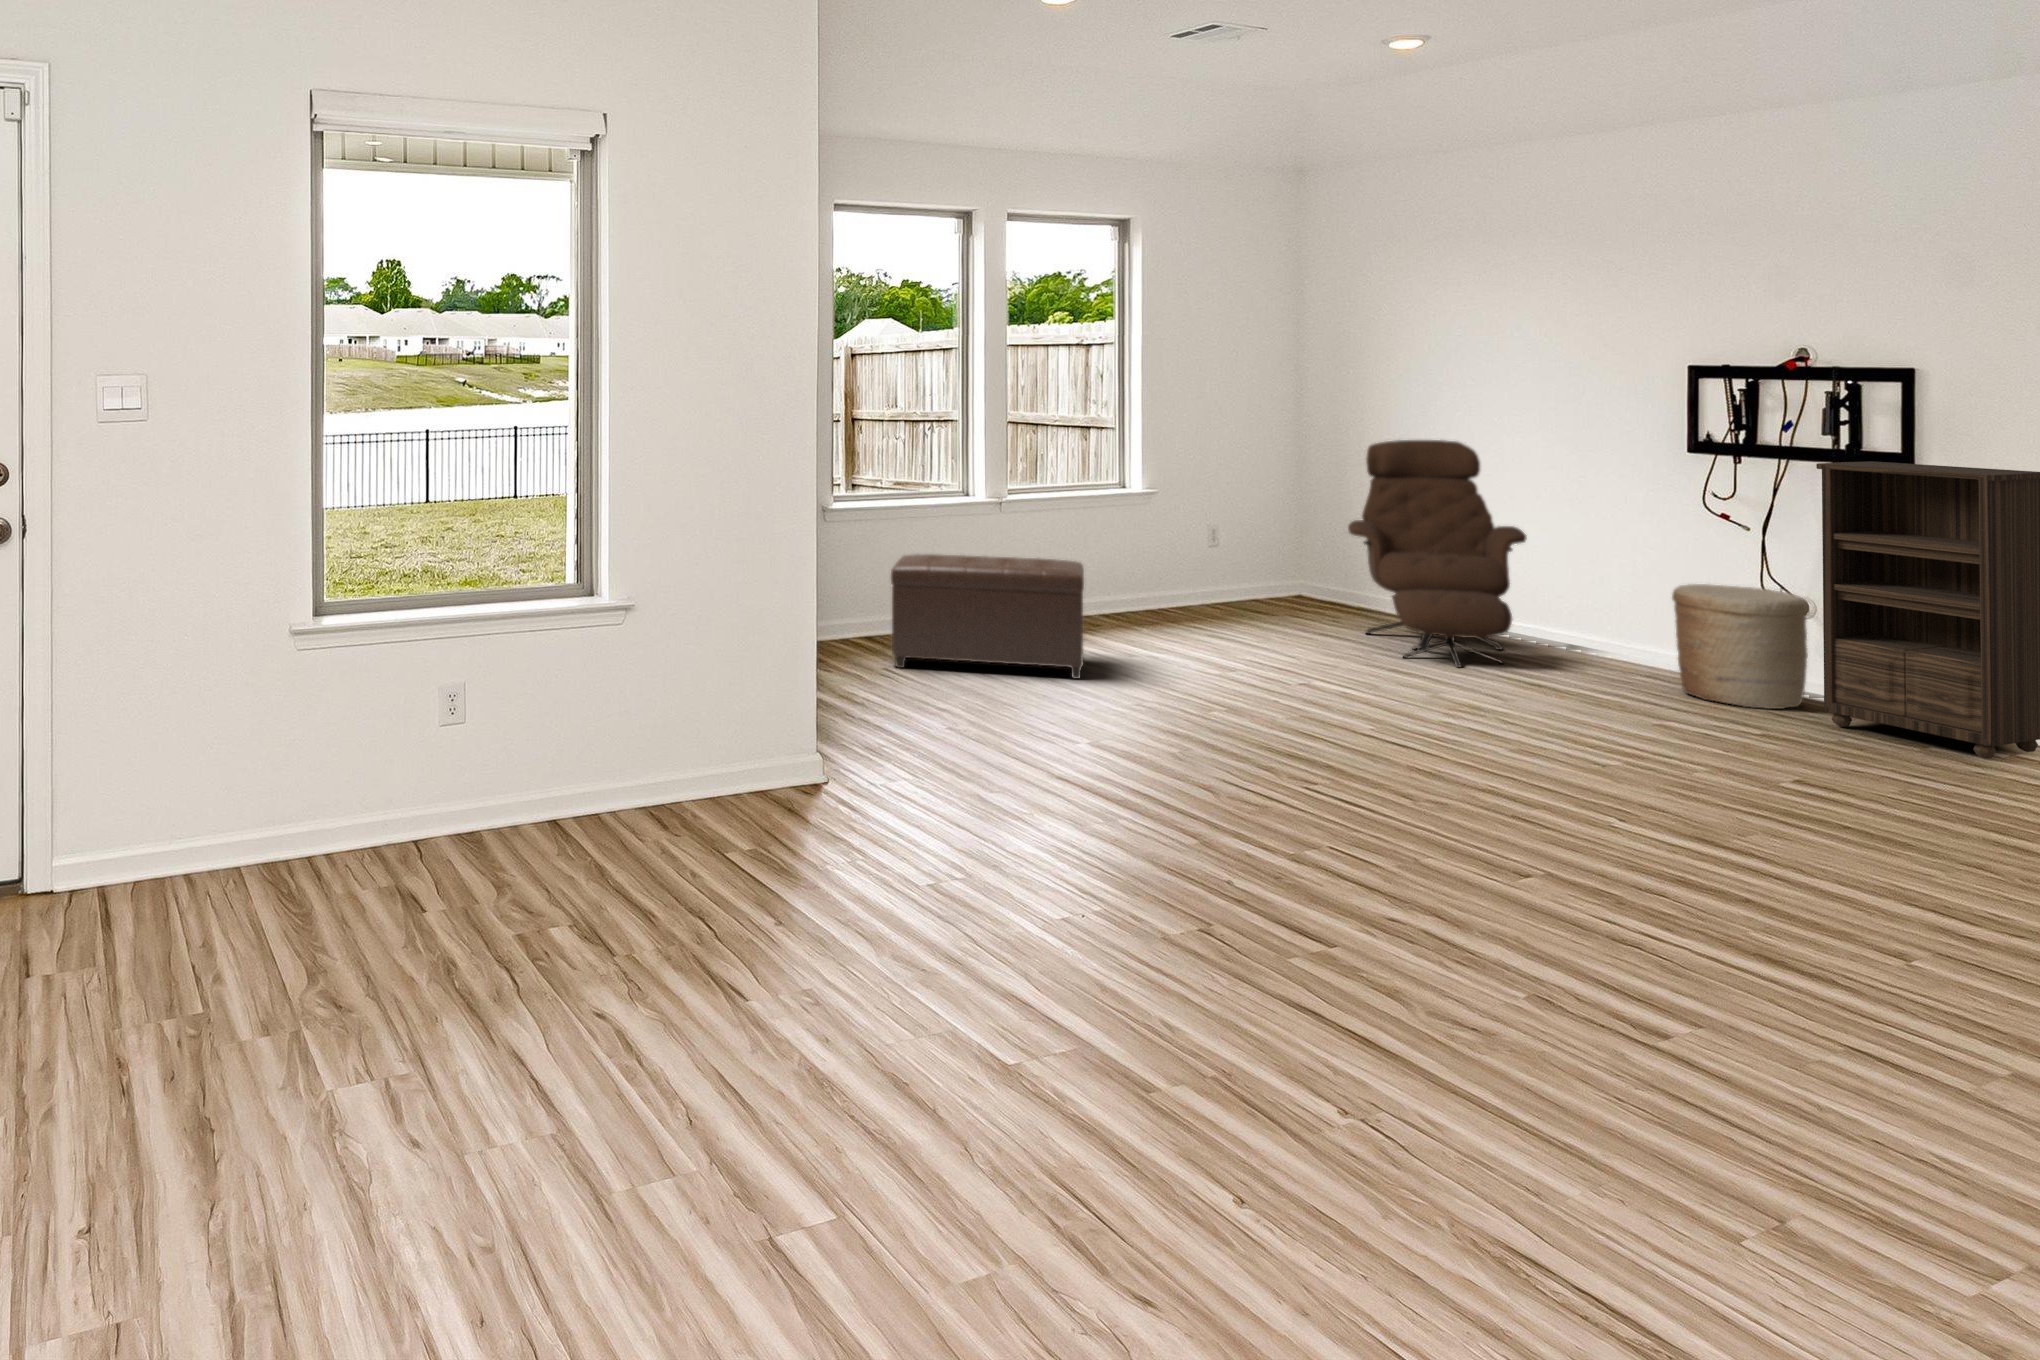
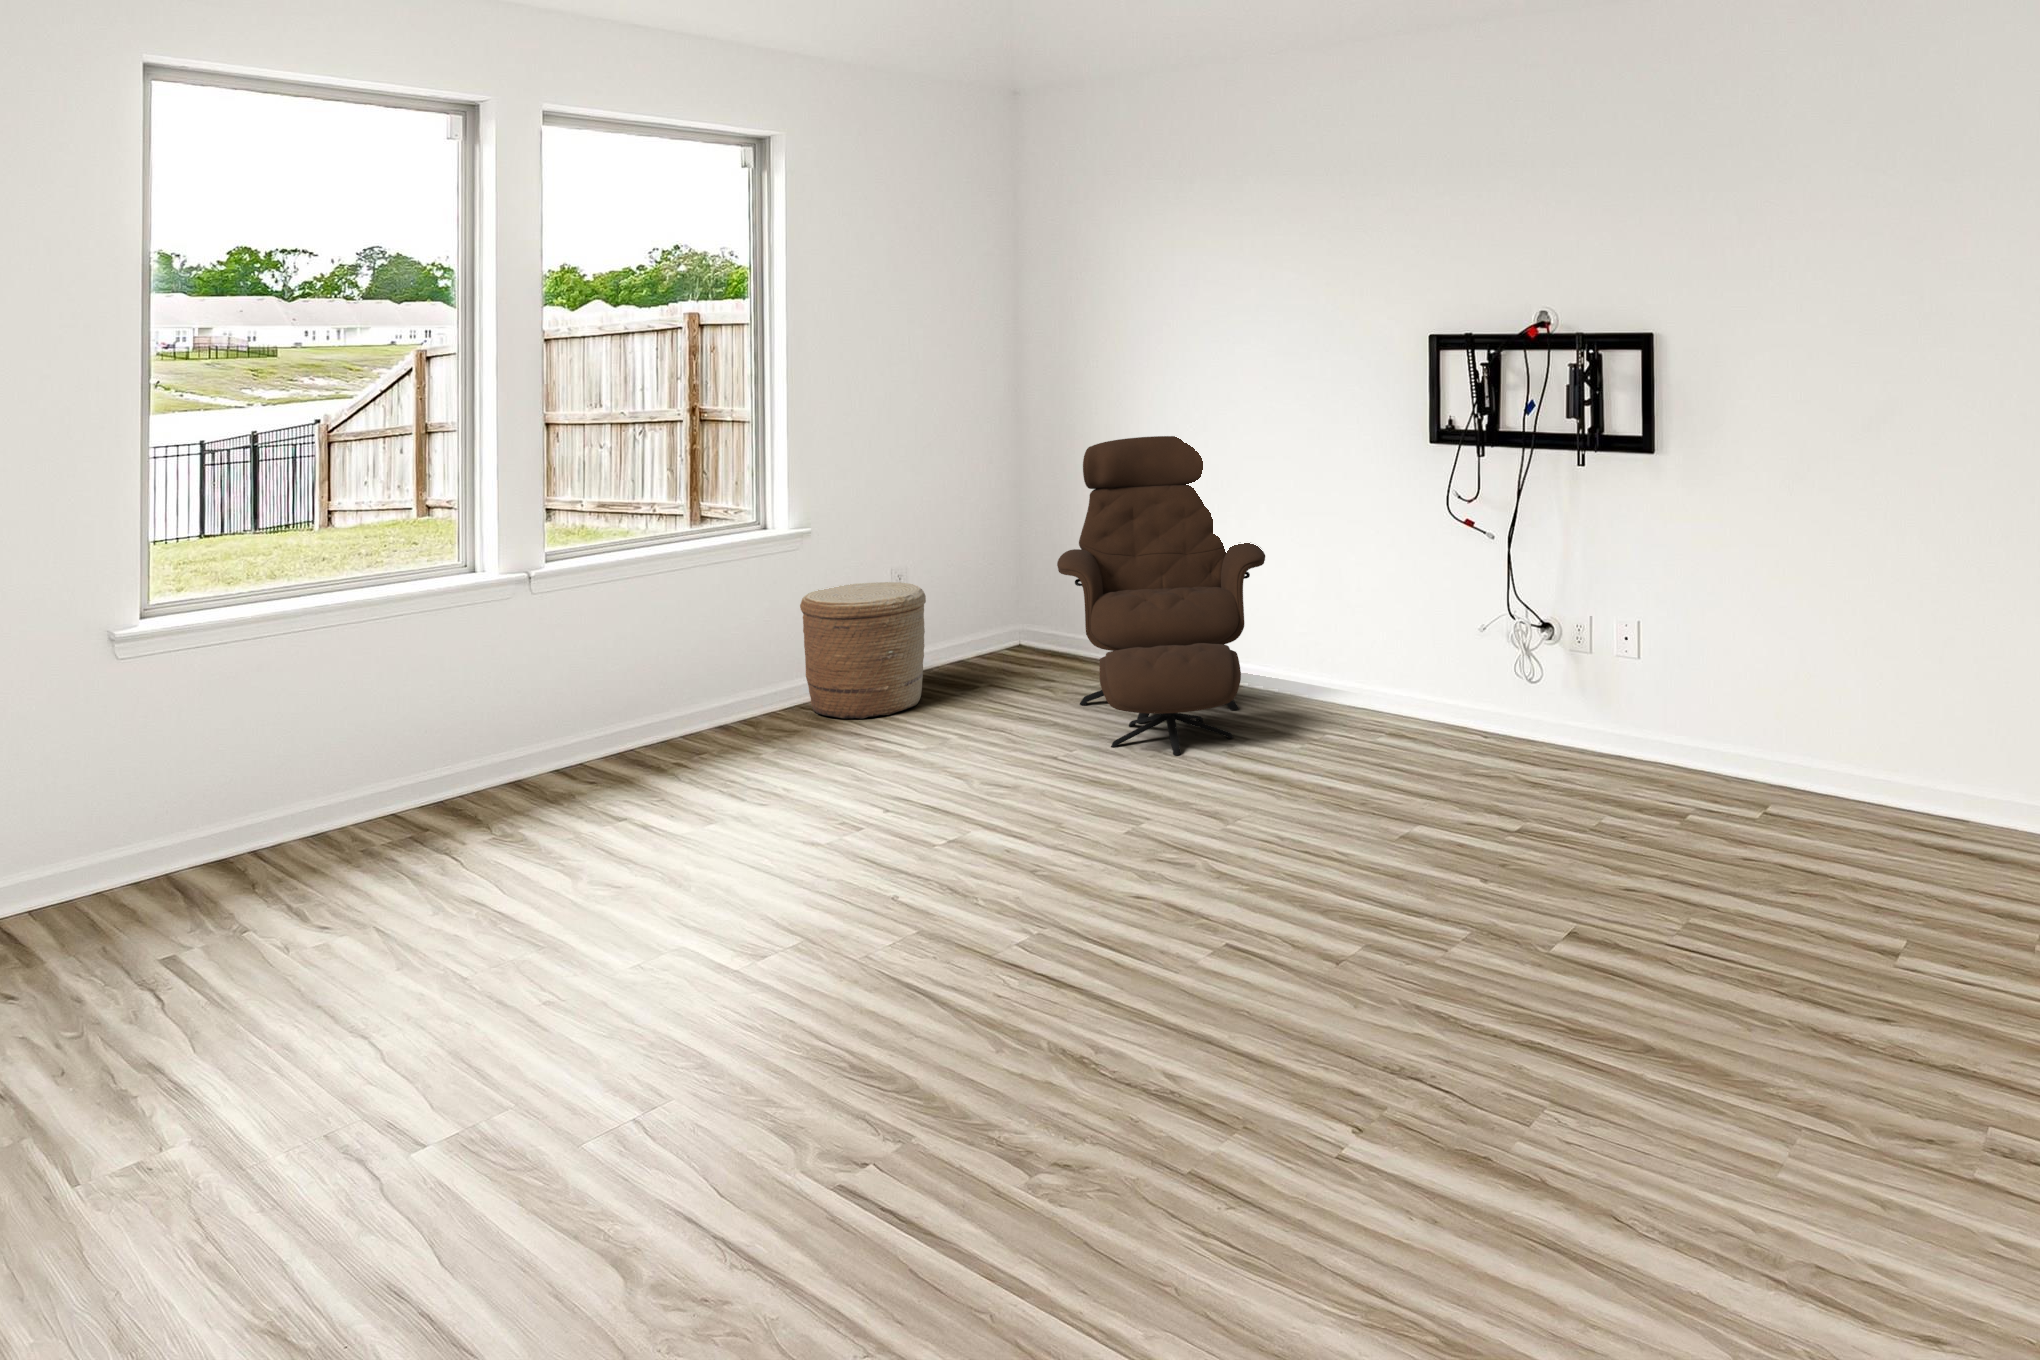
bookshelf: present [1816,461,2040,758] -> none [1562,450,1790,826]
ottoman: present [891,554,1084,679] -> none [216,682,623,930]
woven basket: present [1672,584,1809,709] -> present [800,582,926,719]

